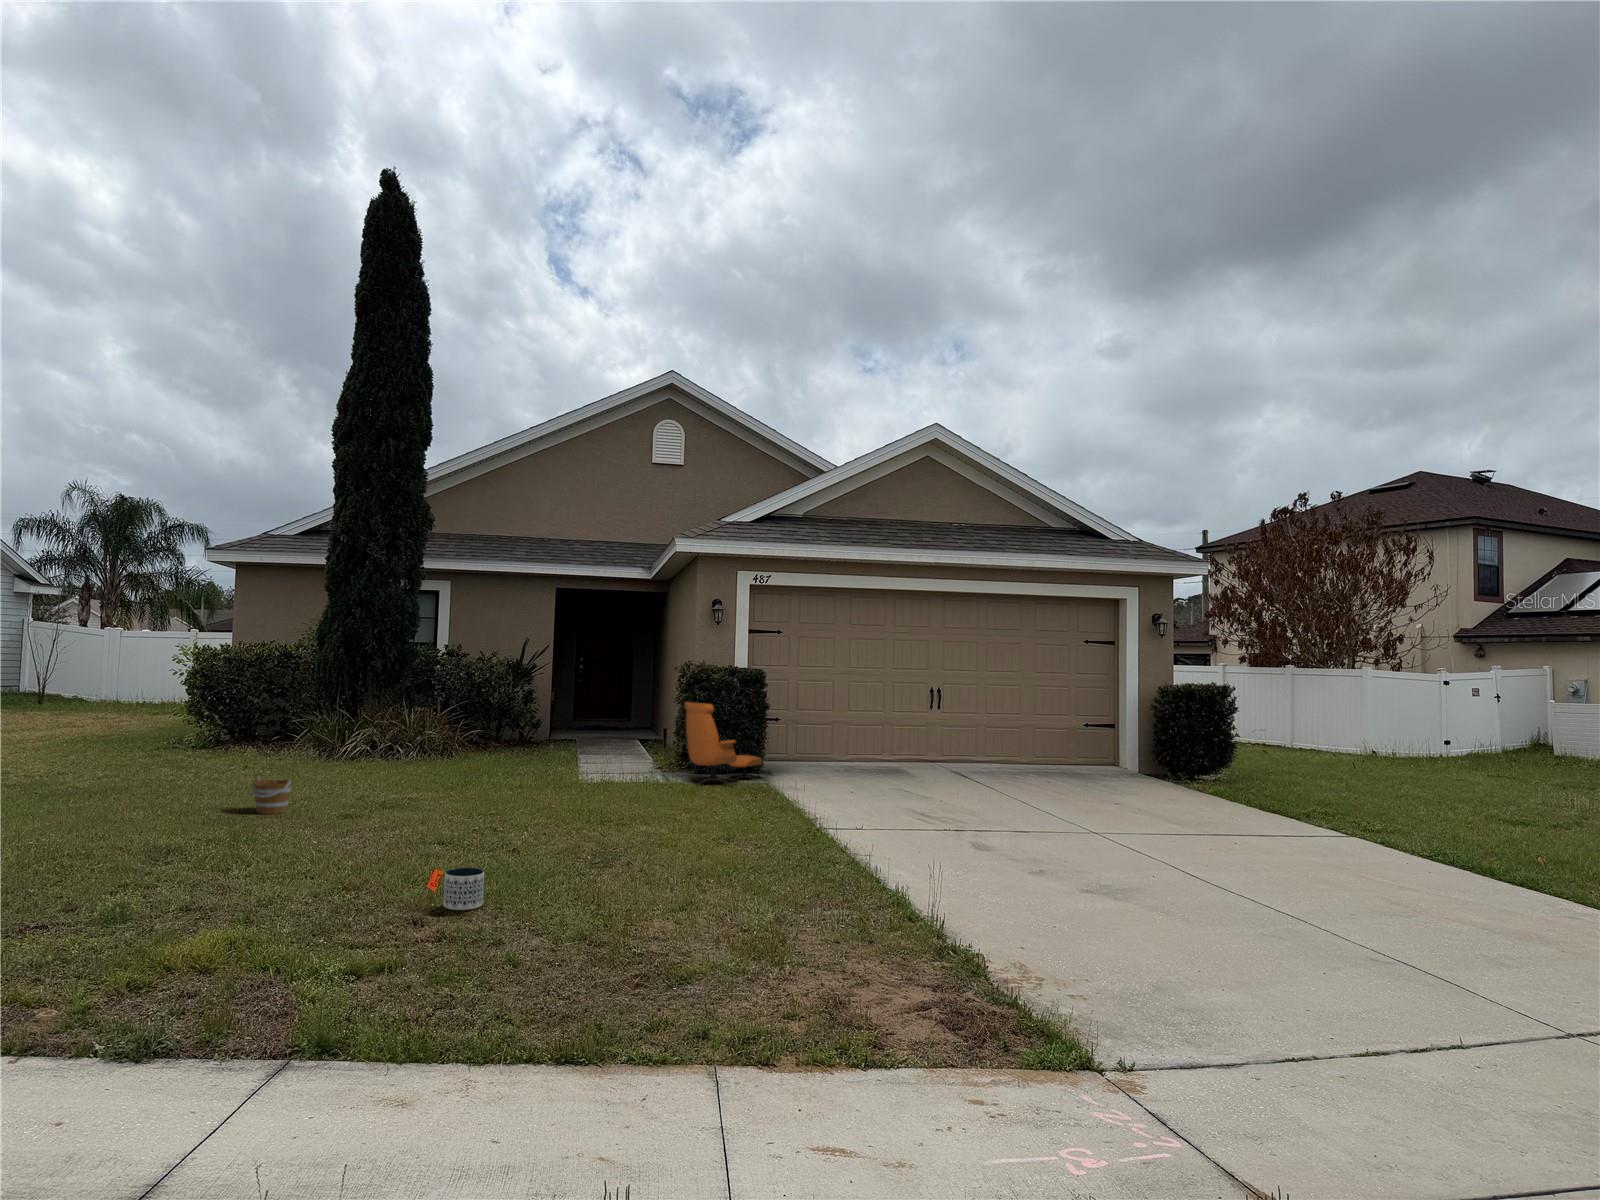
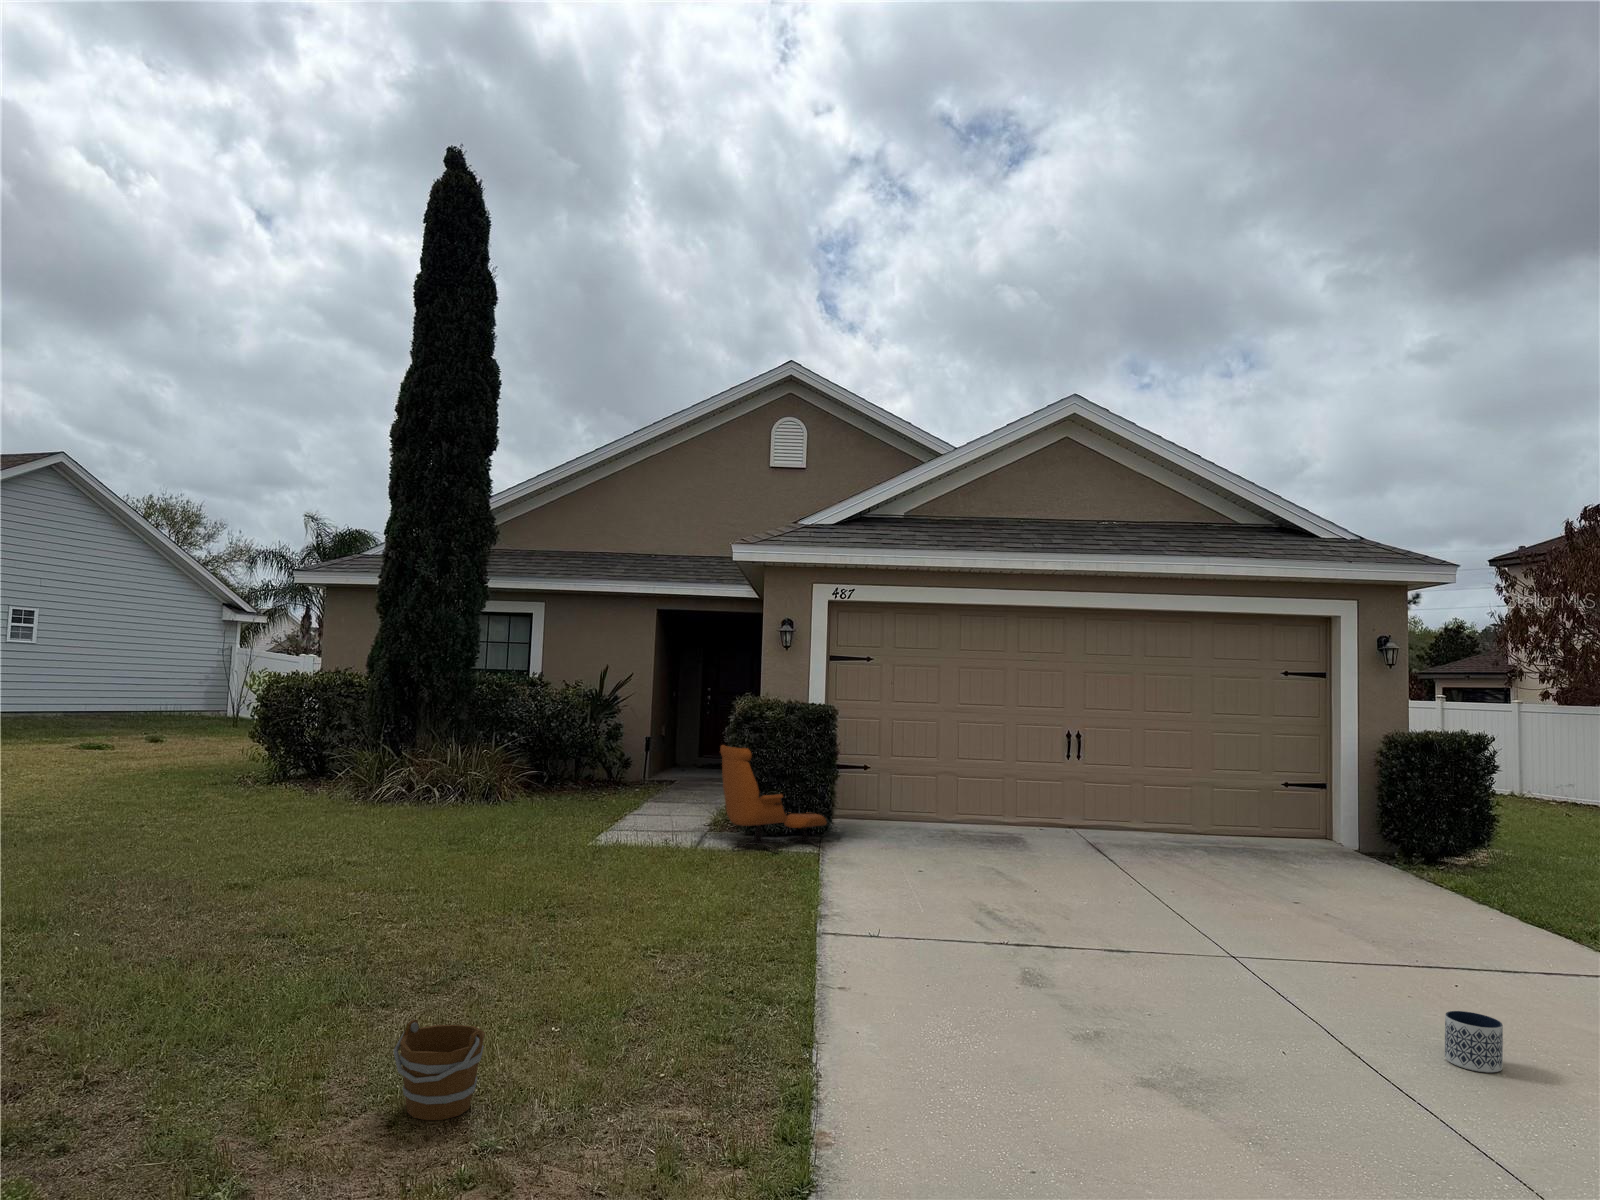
bucket: present [250,776,292,814] -> present [393,1020,485,1120]
planter: present [444,868,484,910] -> present [1445,1011,1503,1073]

